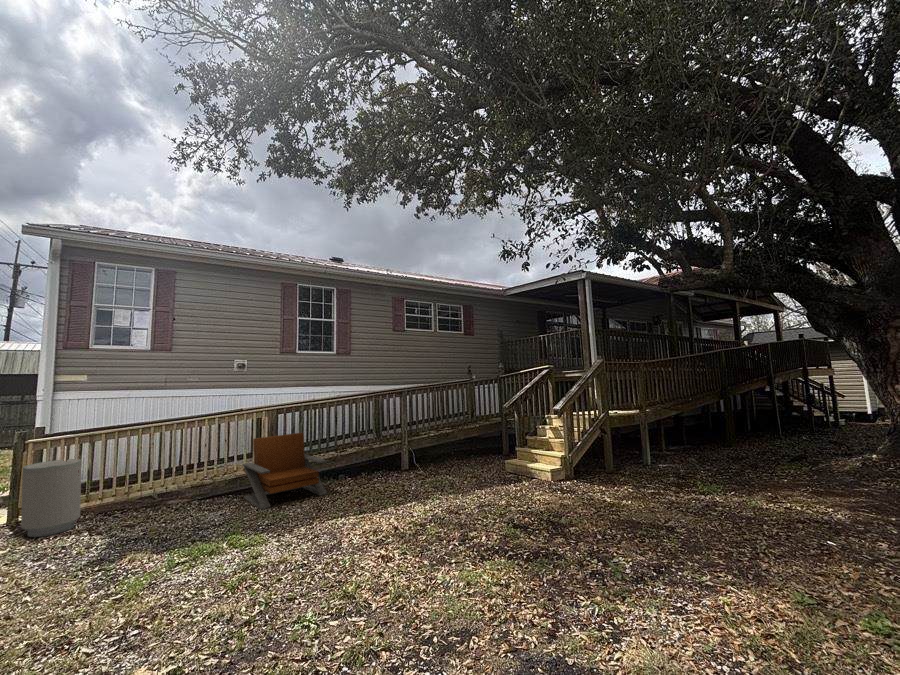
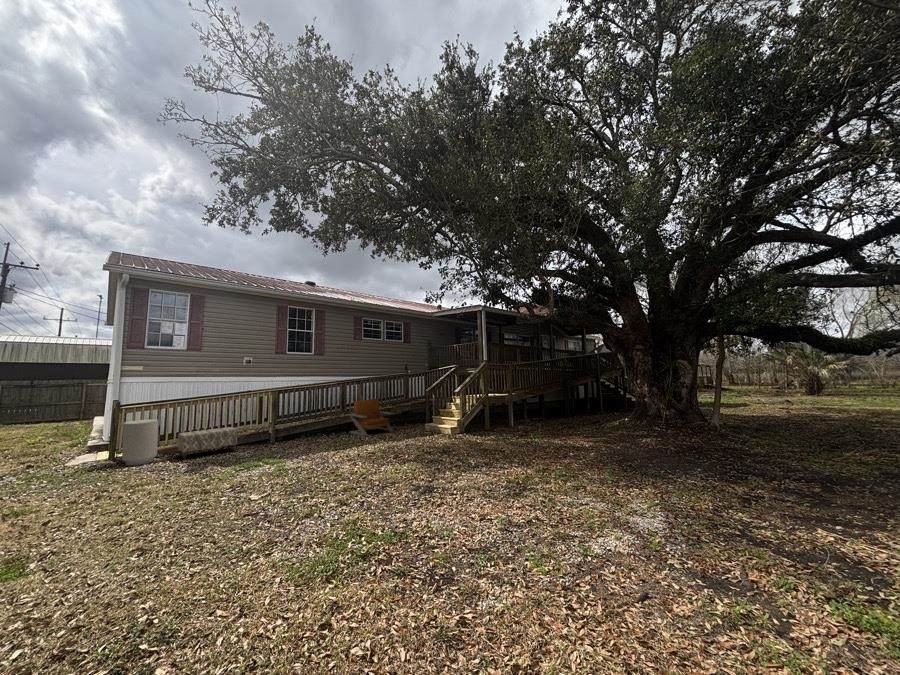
lounge chair: present [243,433,327,509] -> present [349,399,393,436]
bench: none [115,468,207,526] -> present [178,427,237,459]

